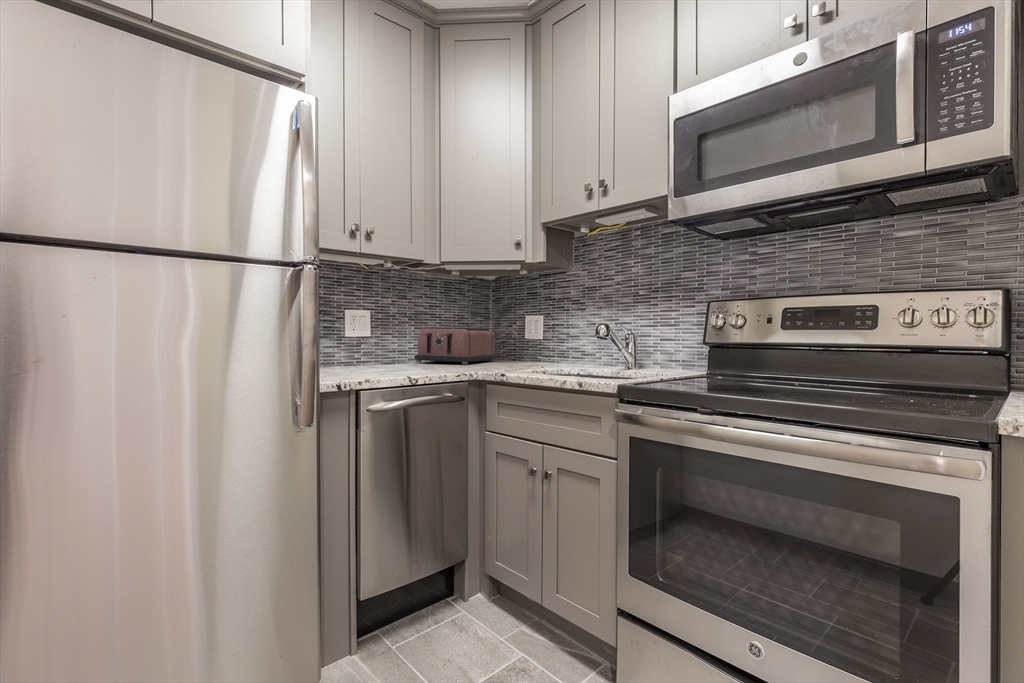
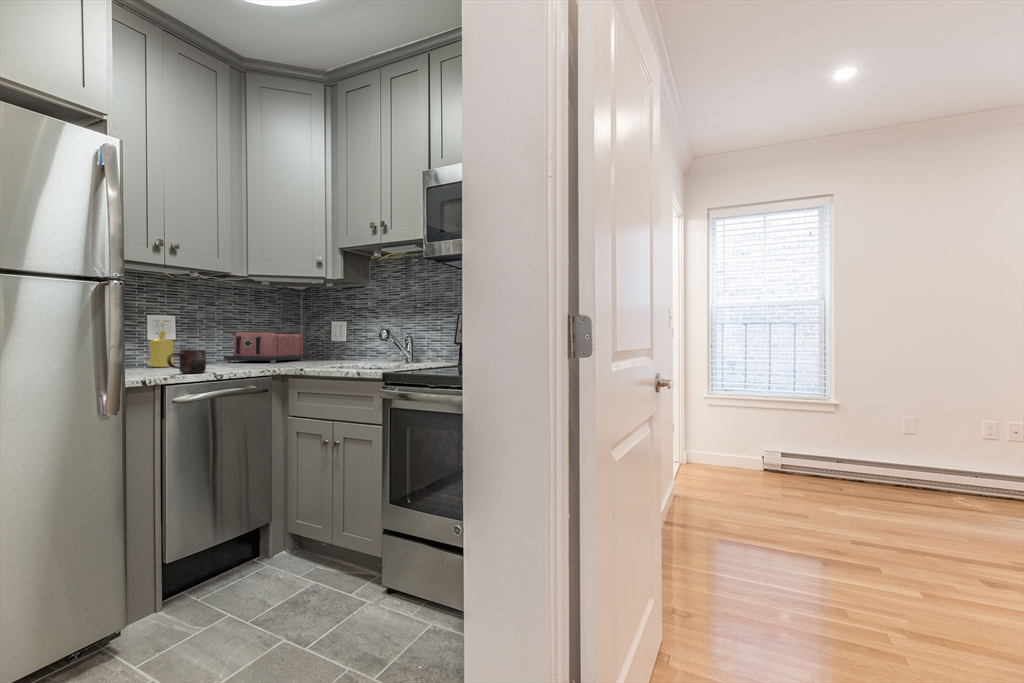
soap dispenser: none [343,319,368,367] -> present [147,323,174,367]
mug: none [362,348,401,377] -> present [167,349,206,373]

